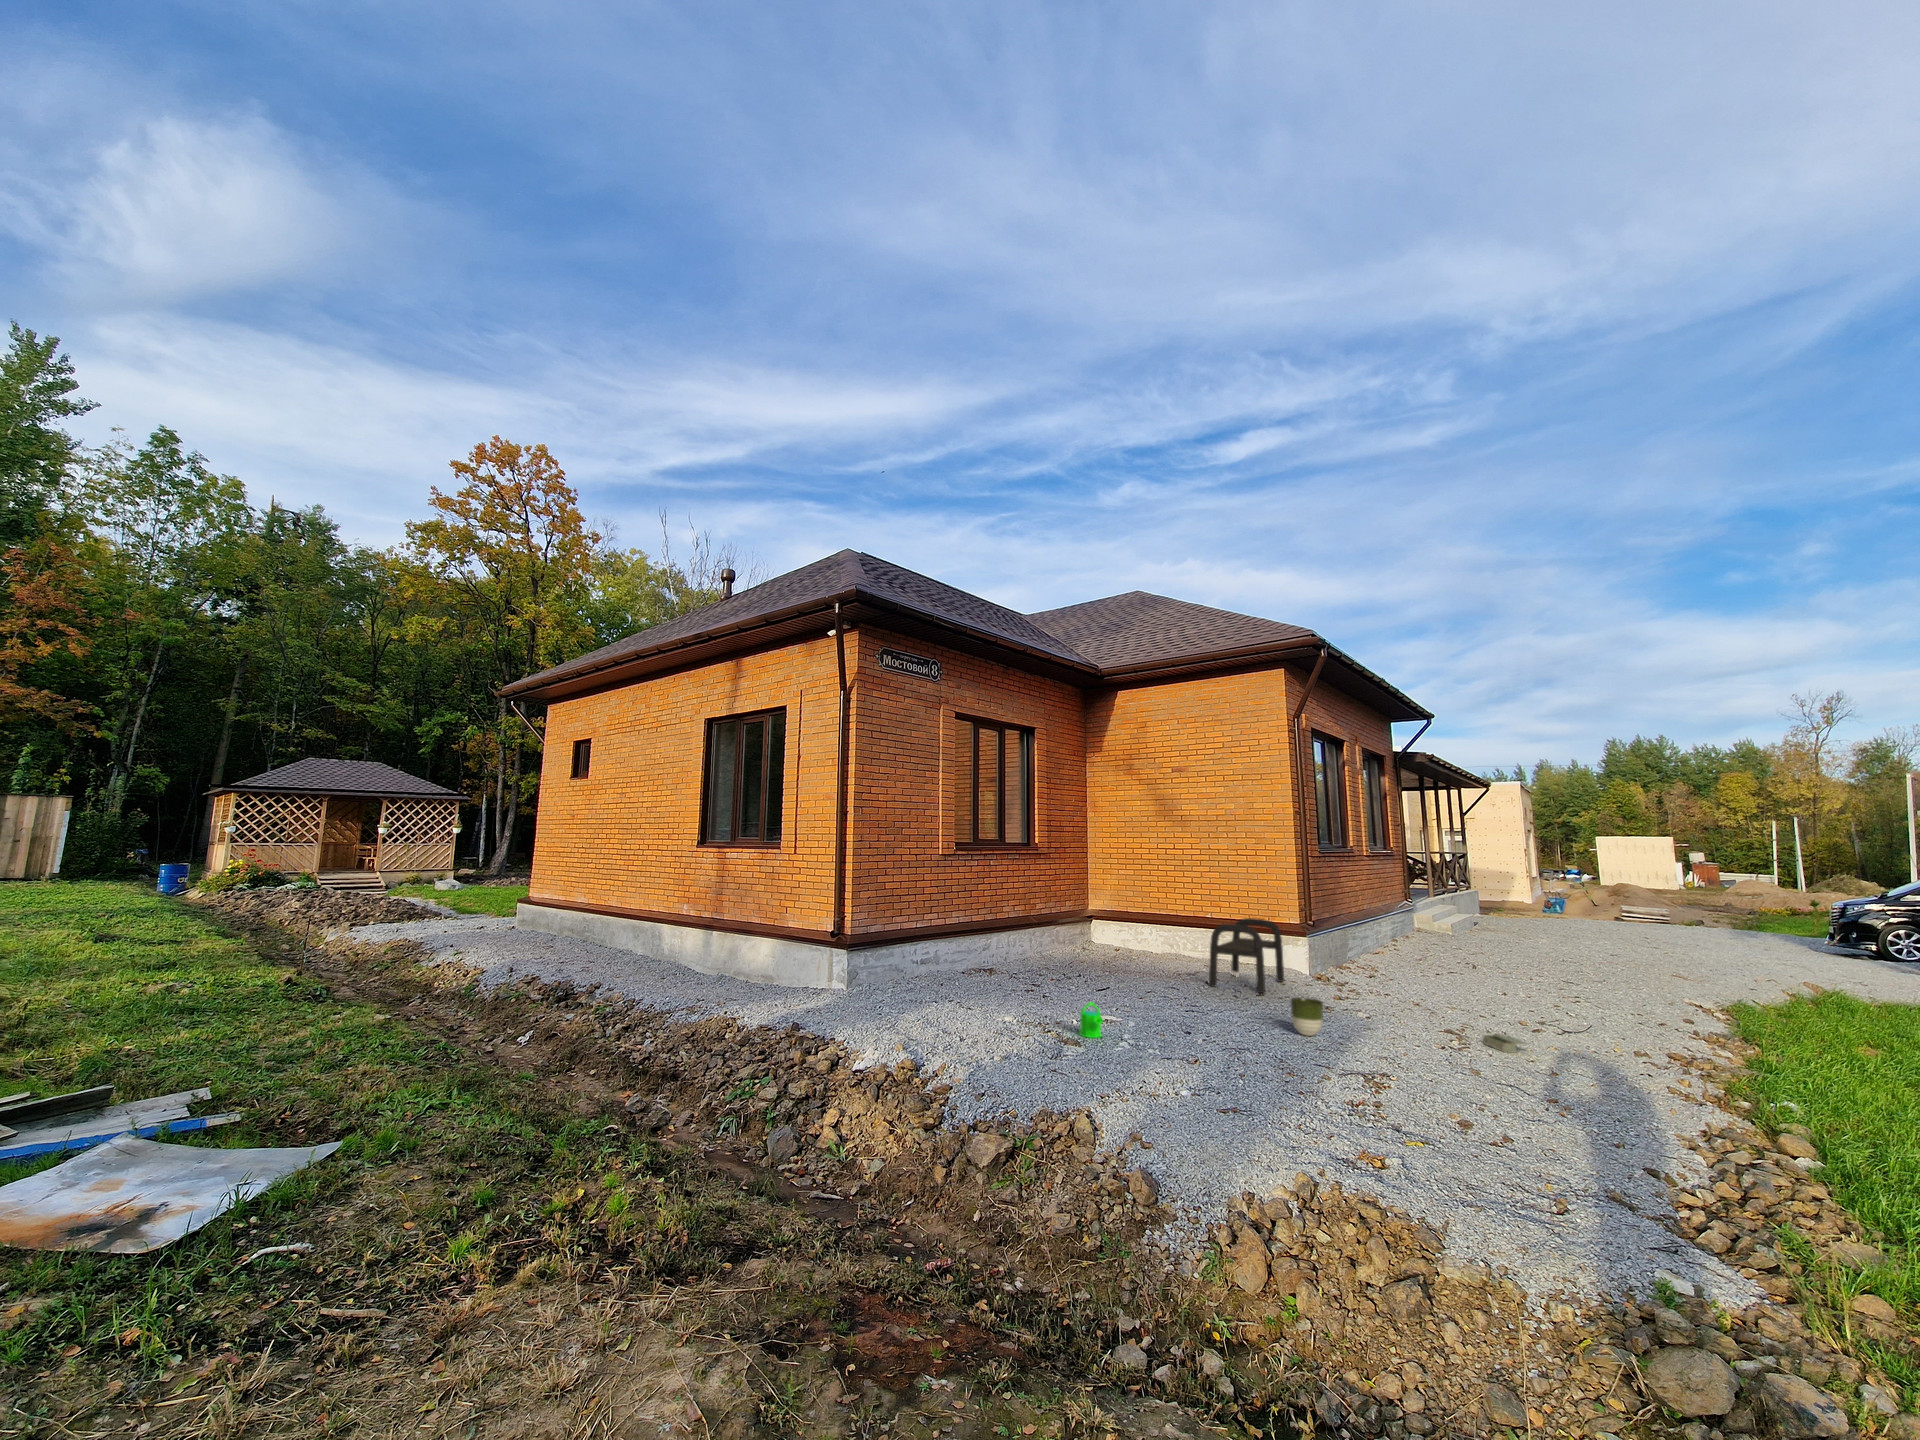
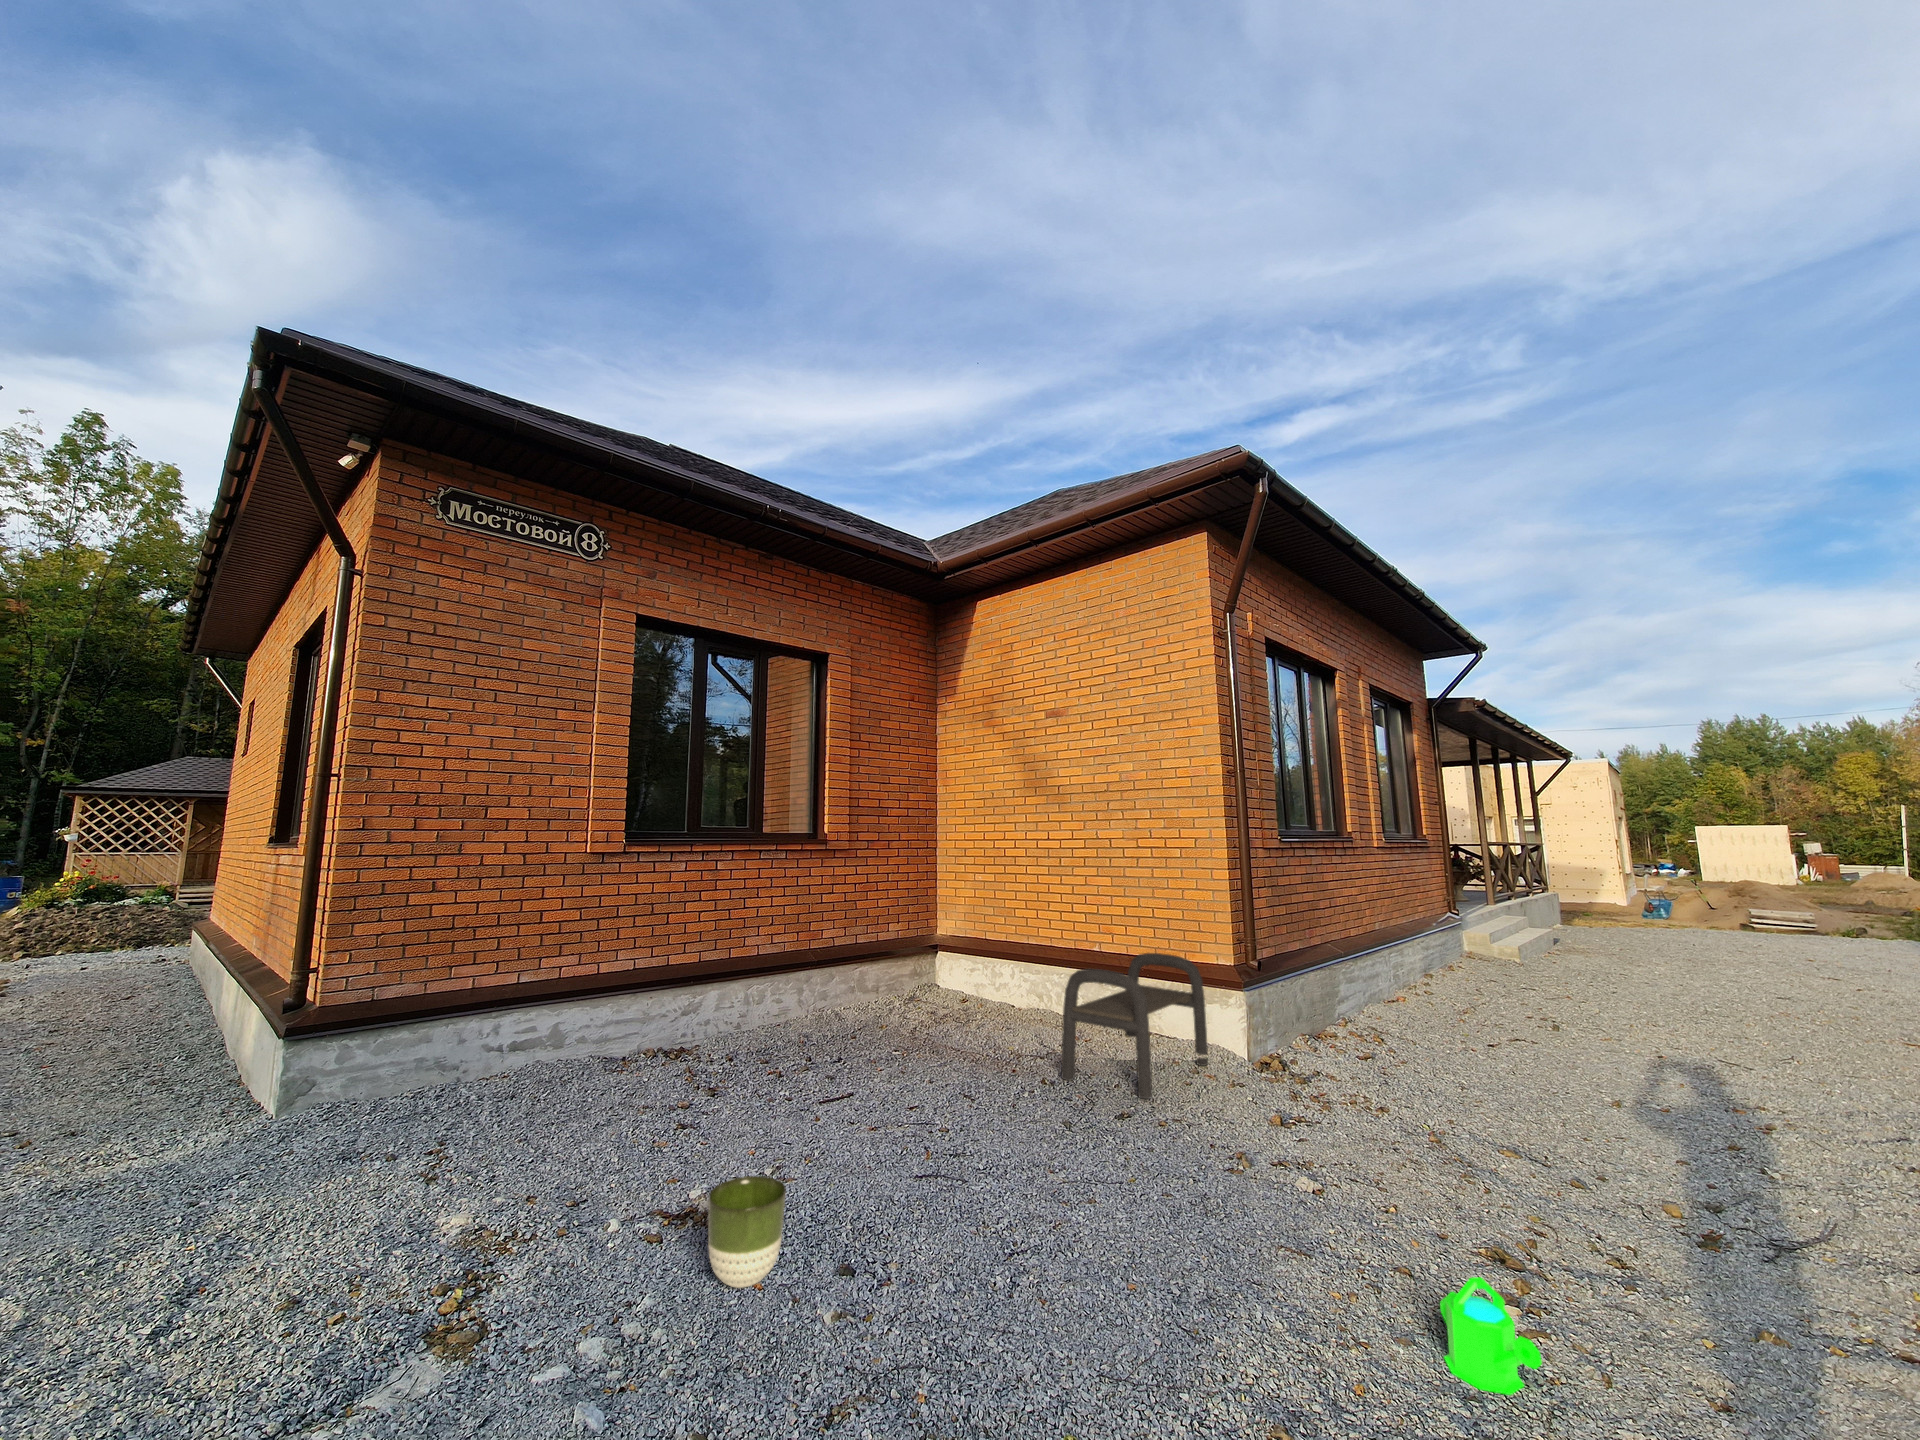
planter: present [1291,997,1323,1036] -> present [708,1176,786,1288]
watering can: present [1079,1002,1103,1038] -> present [1440,1277,1542,1395]
toolbox: present [1483,1035,1526,1053] -> none [1586,1262,1710,1333]

